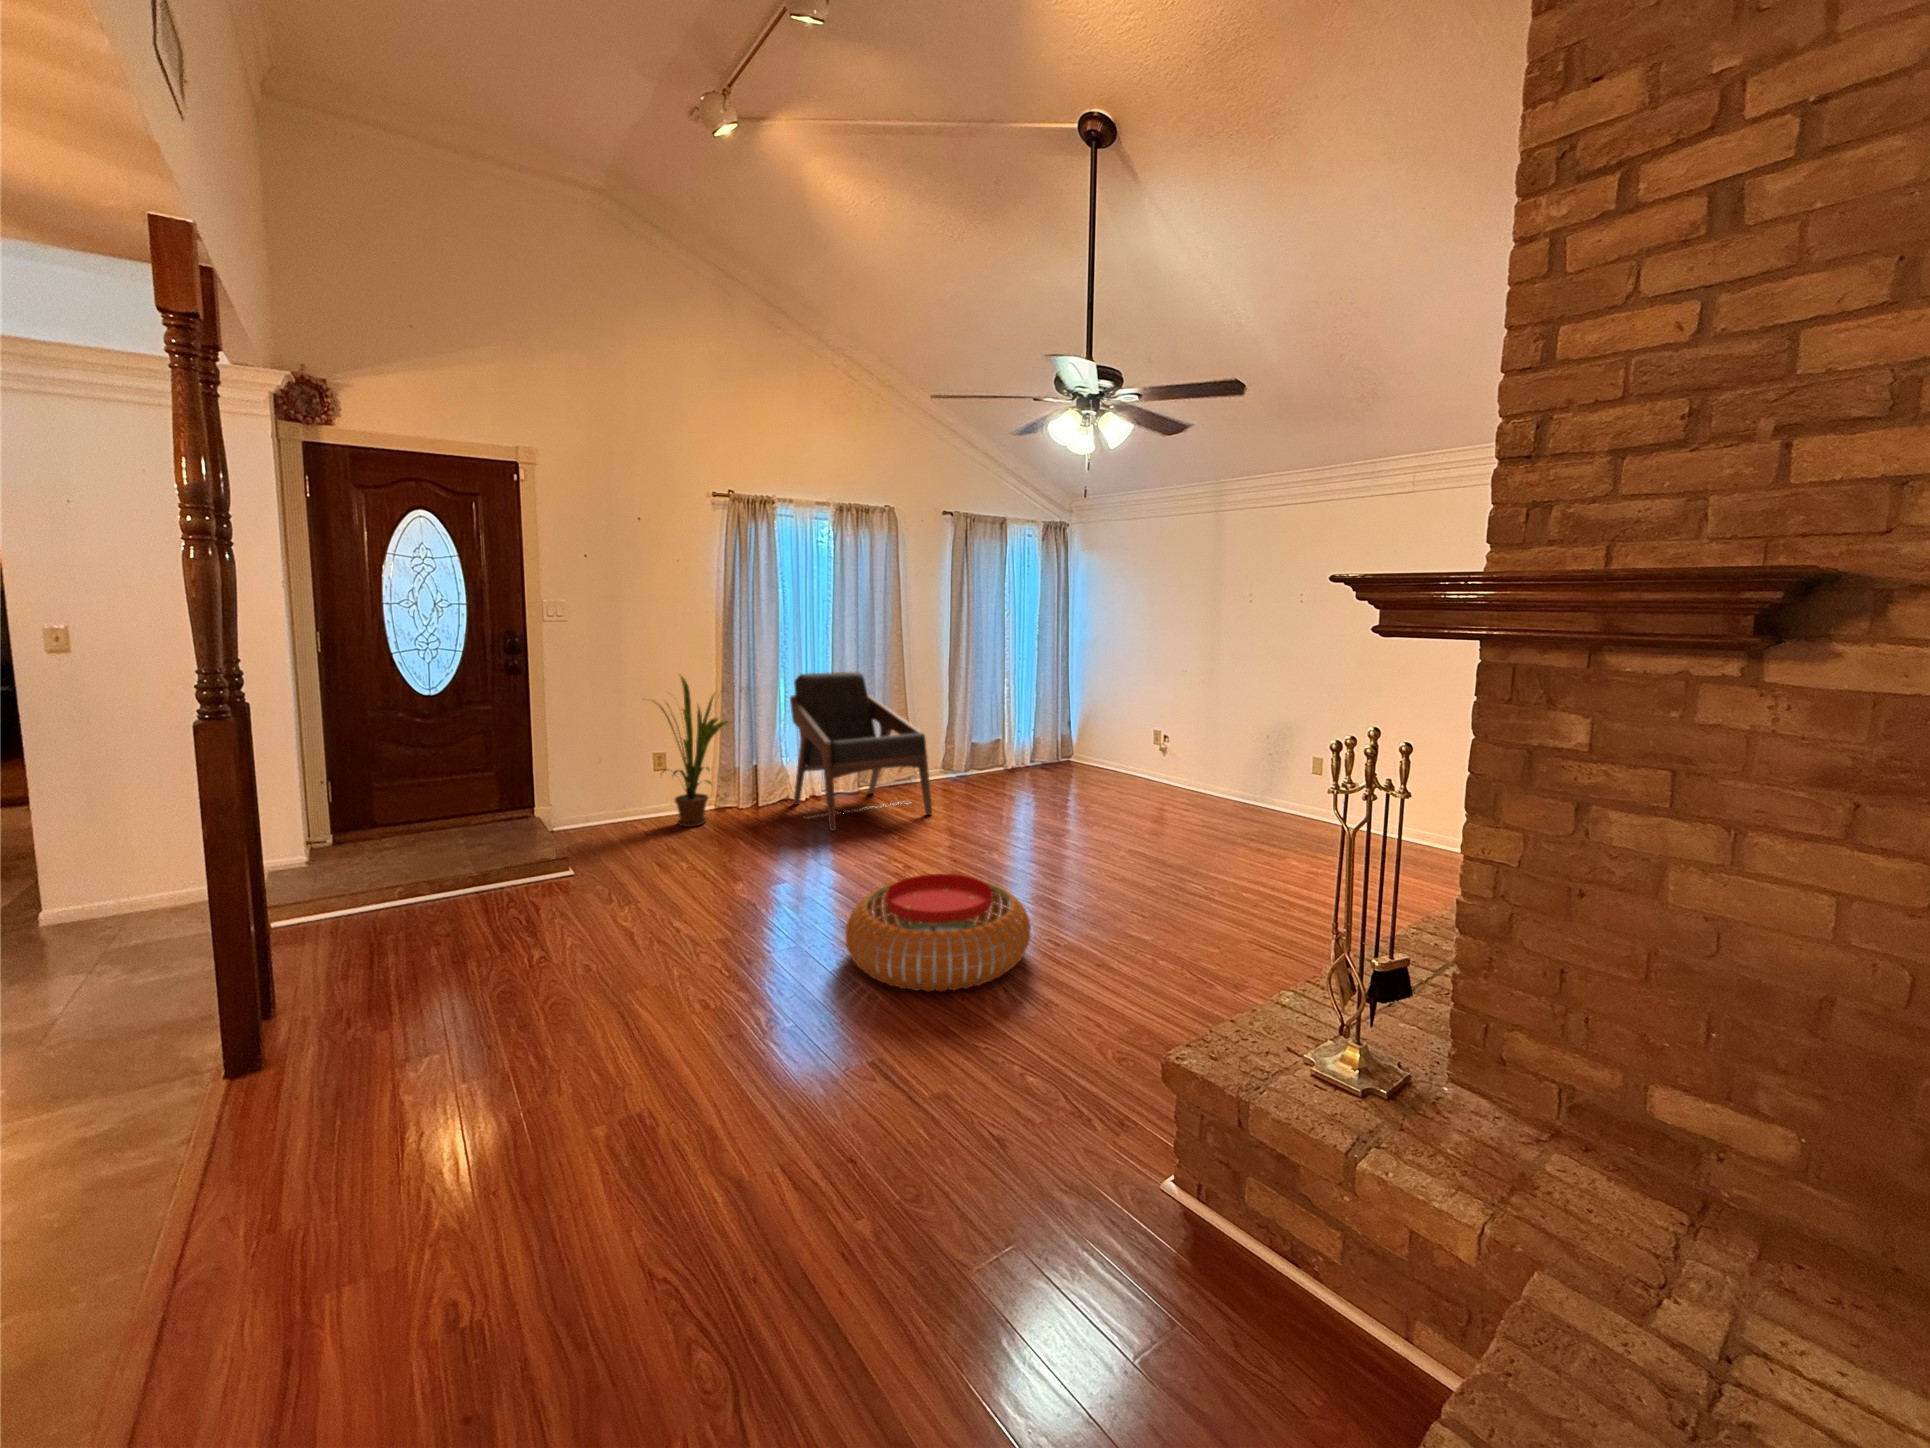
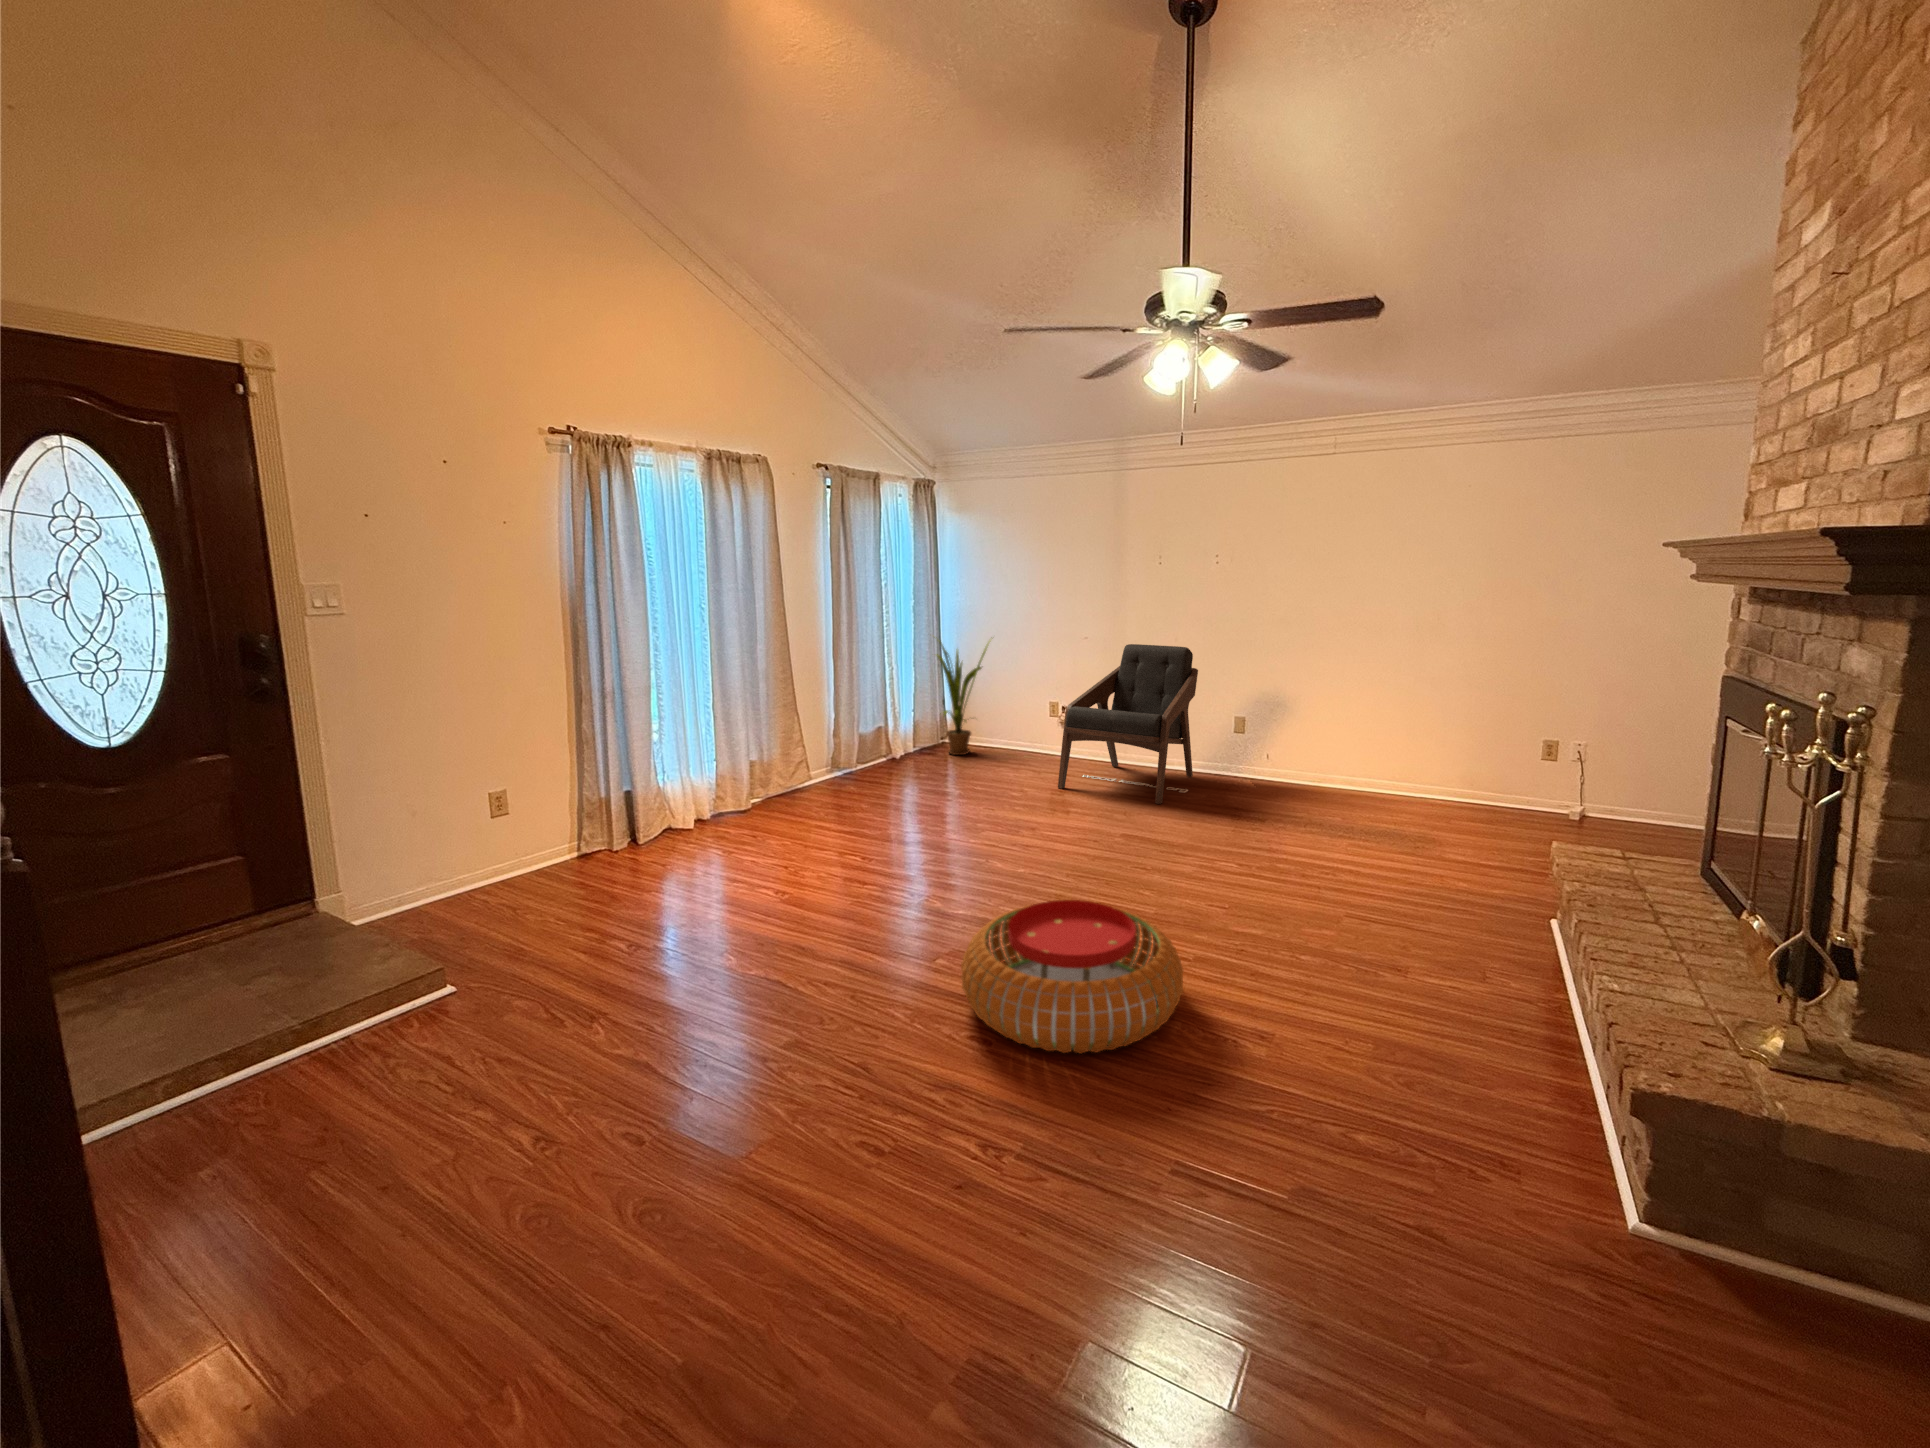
lounge chair: present [790,672,932,831] -> present [1058,644,1198,804]
house plant: present [650,675,728,827] -> present [937,641,989,755]

